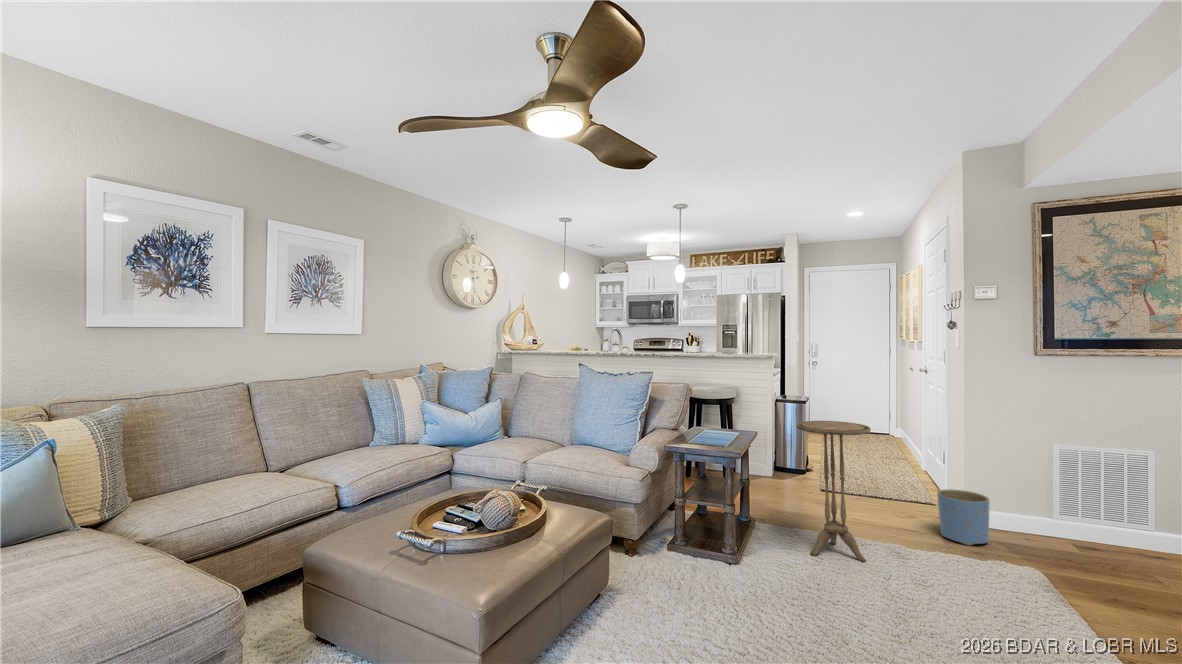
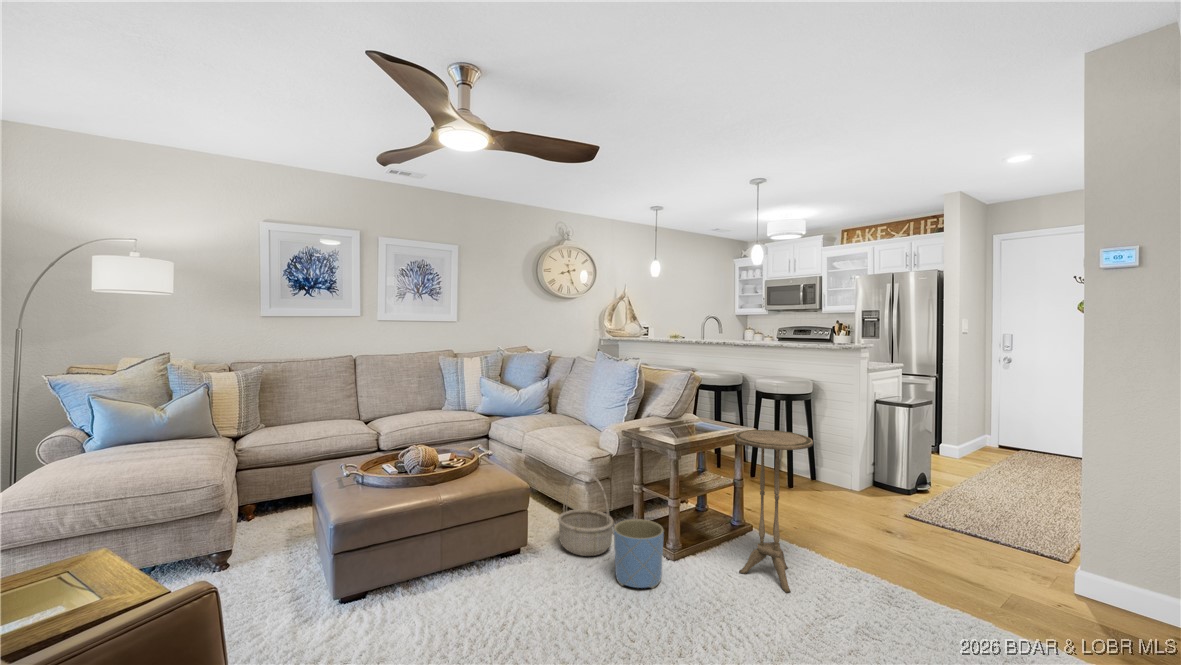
basket: none [634,486,698,578] -> present [558,471,614,556]
planter: present [937,489,989,546] -> present [614,519,664,588]

